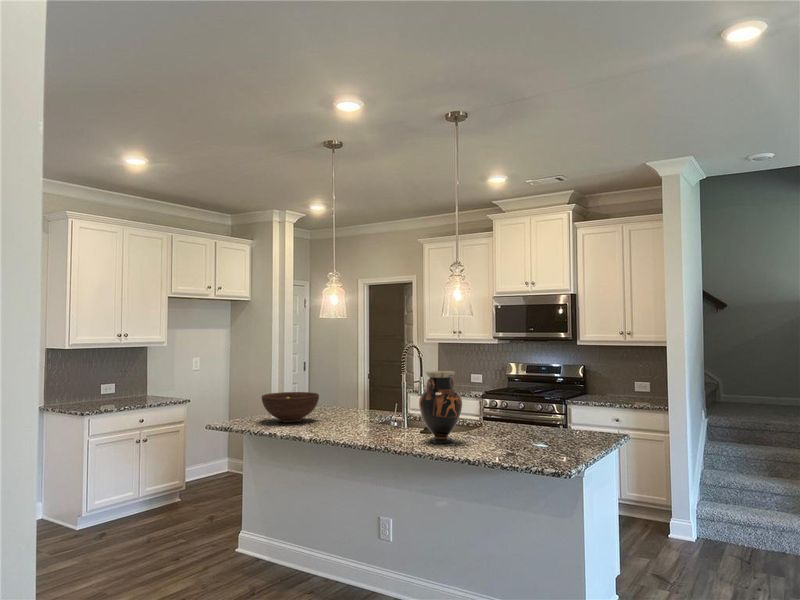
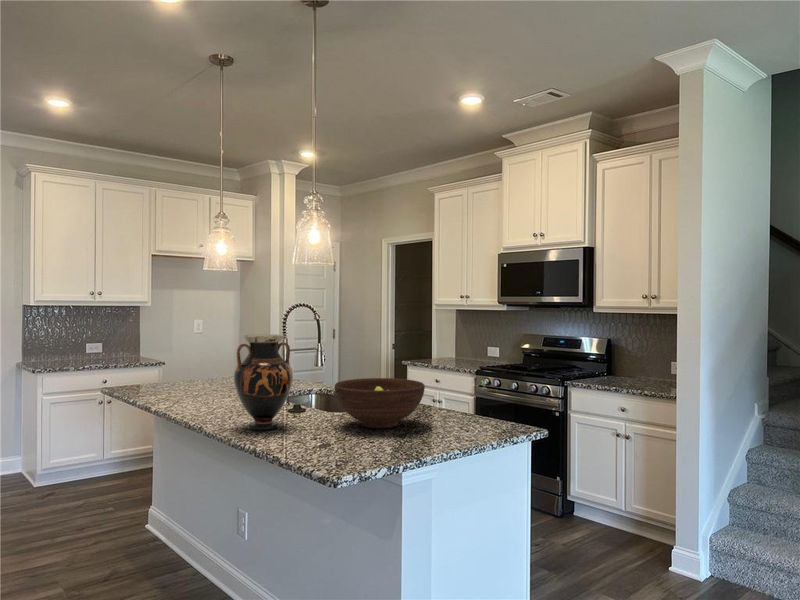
fruit bowl: present [262,392,319,423] -> present [335,378,425,428]

